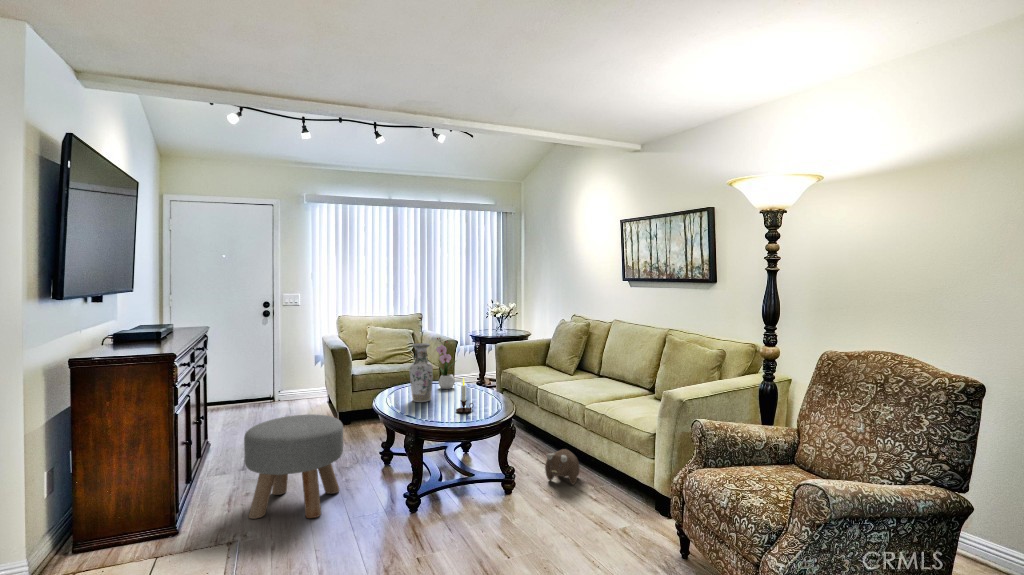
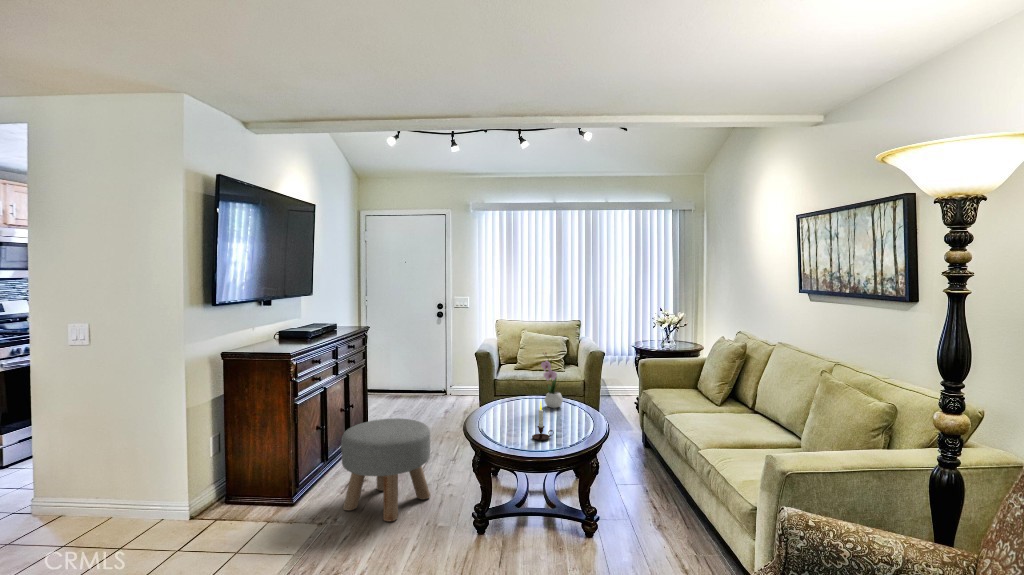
vase: present [409,343,433,402] -> none [501,358,526,421]
plush toy: present [545,449,579,485] -> none [635,499,685,546]

